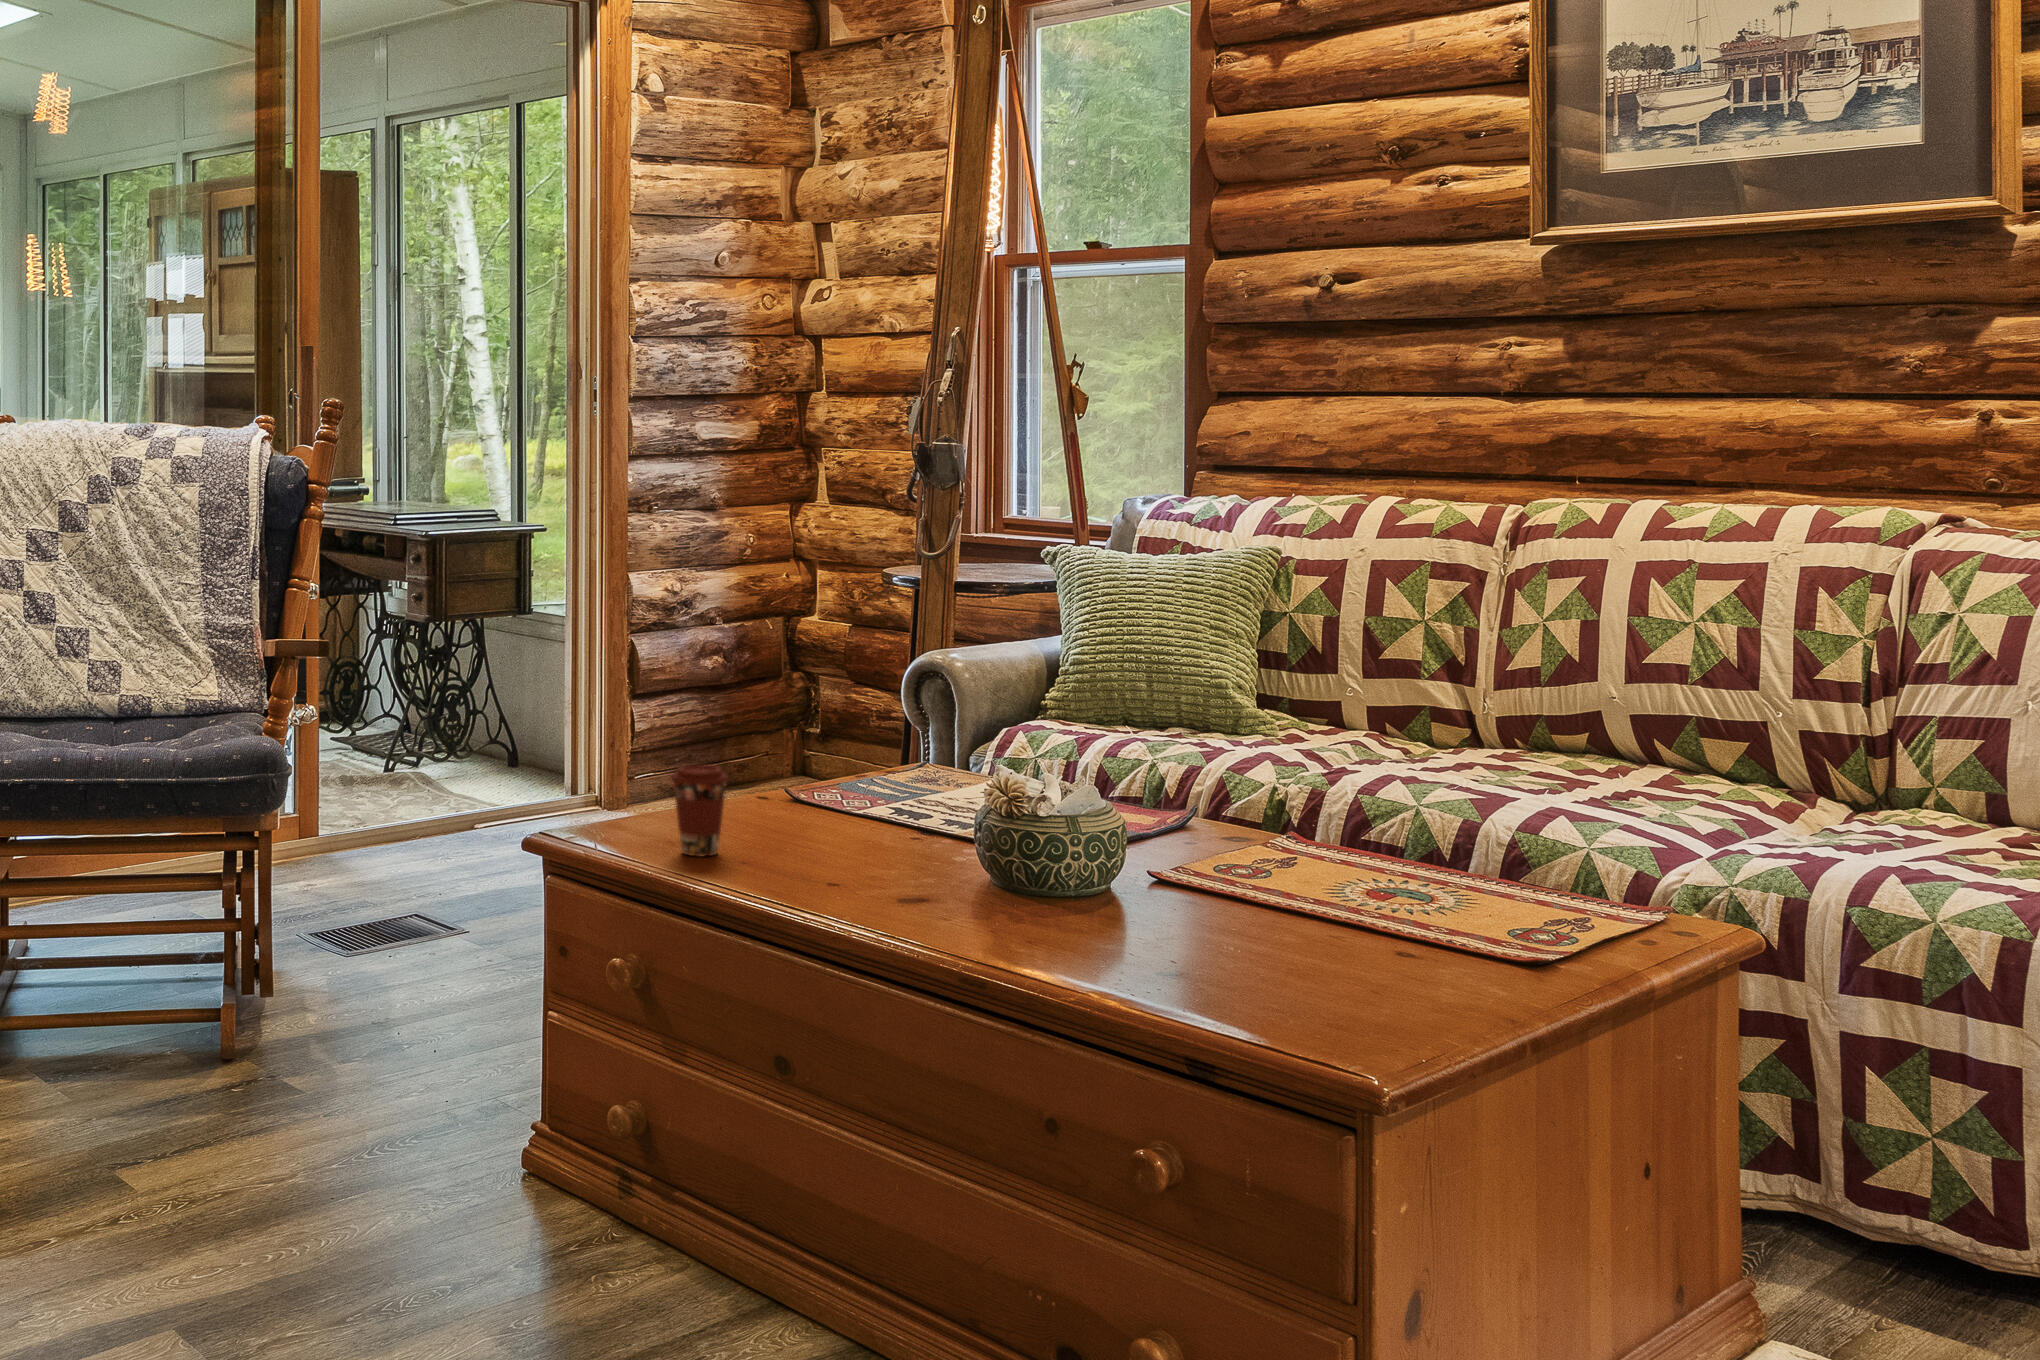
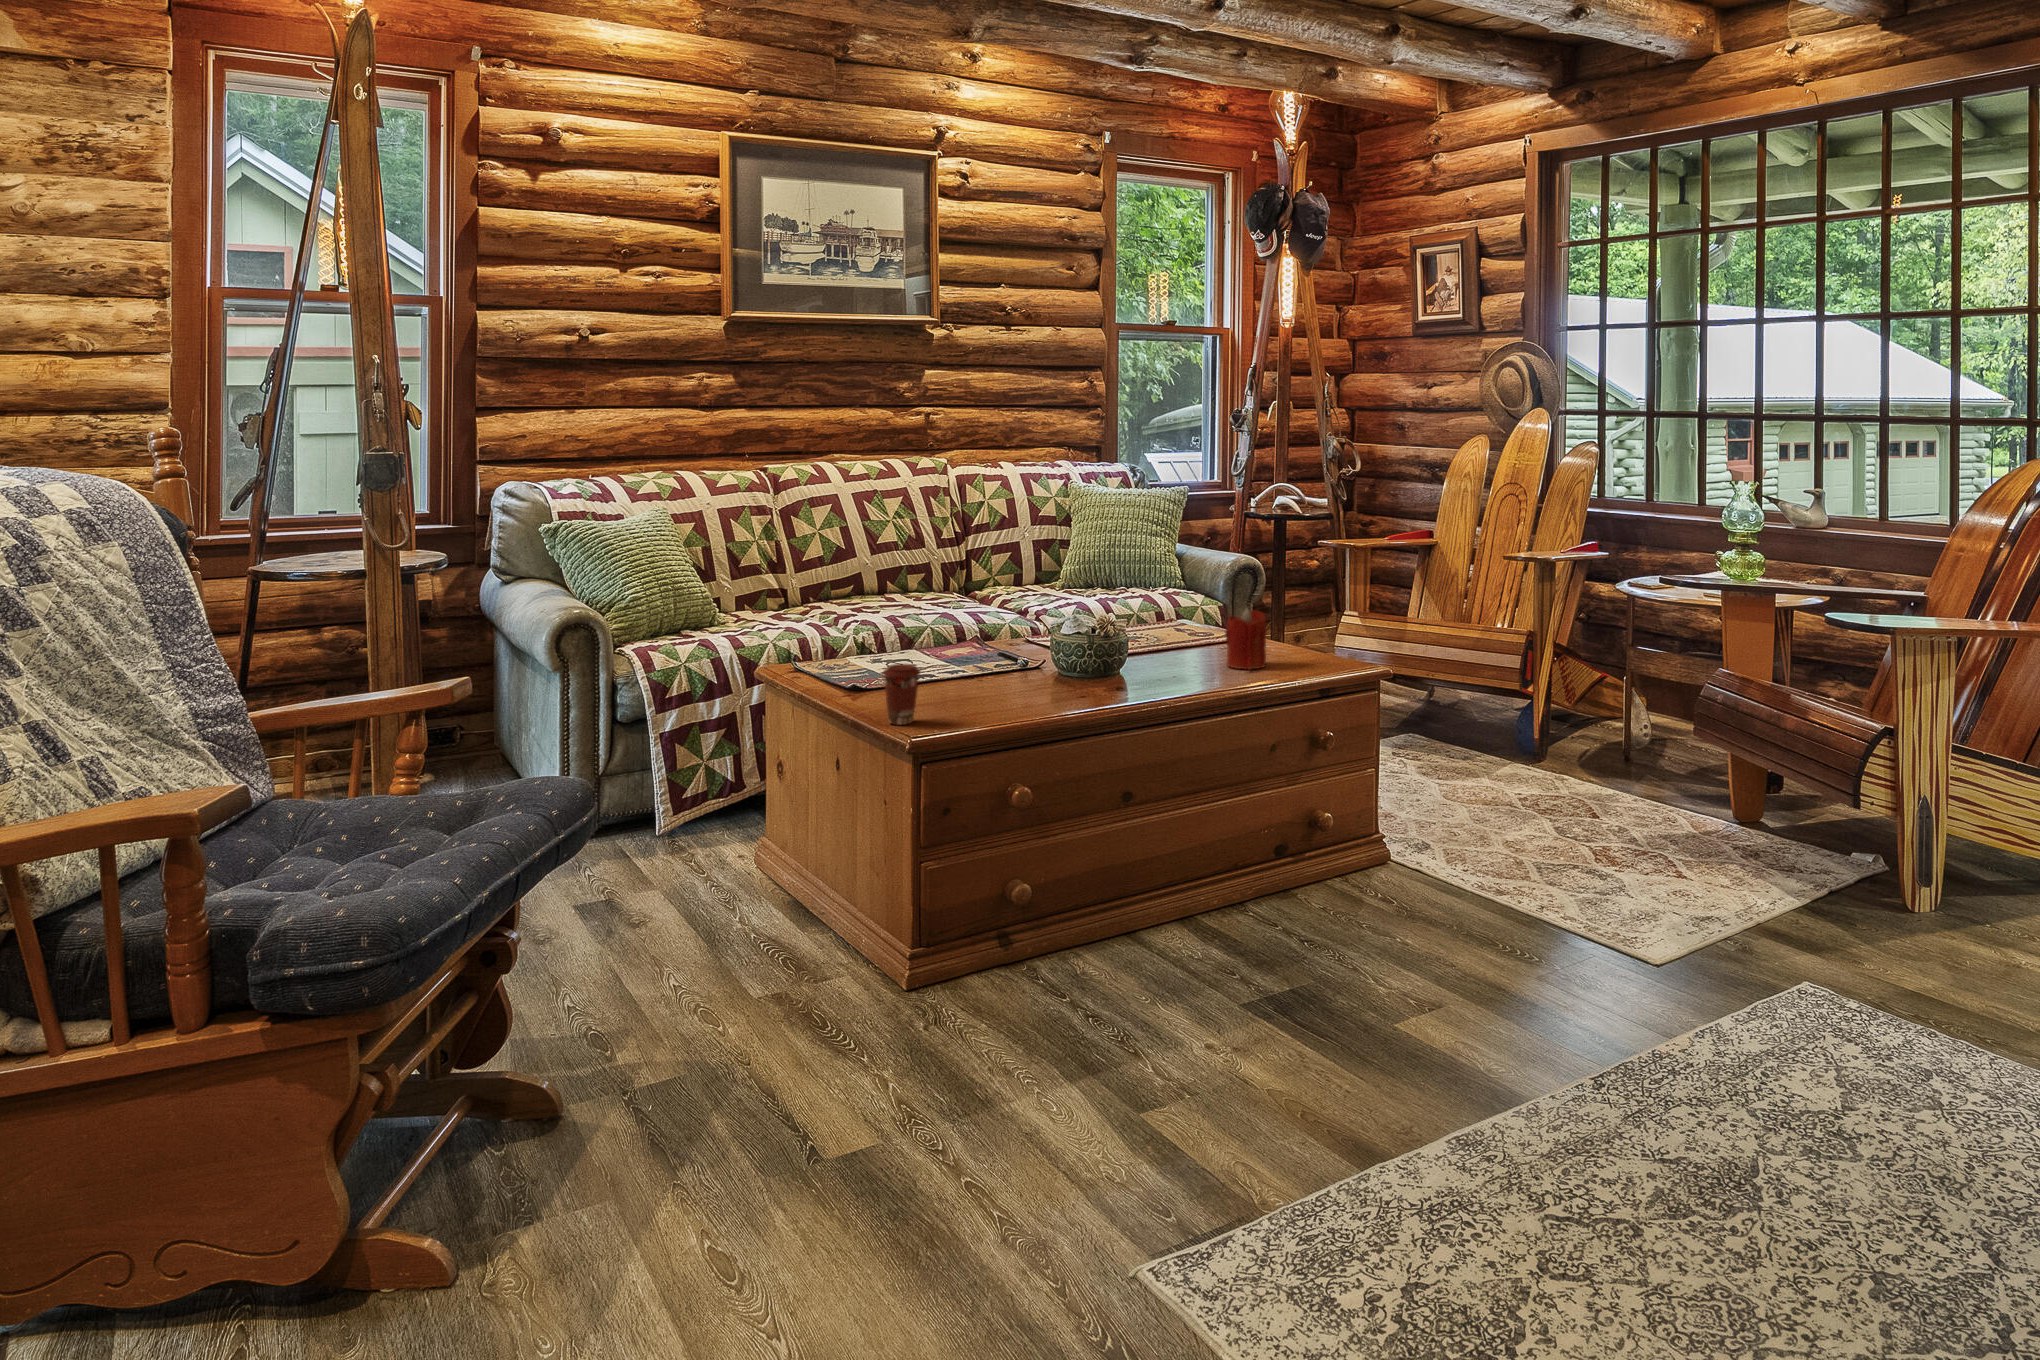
candle: none [1320,863,1423,1017] -> present [1225,609,1266,670]

